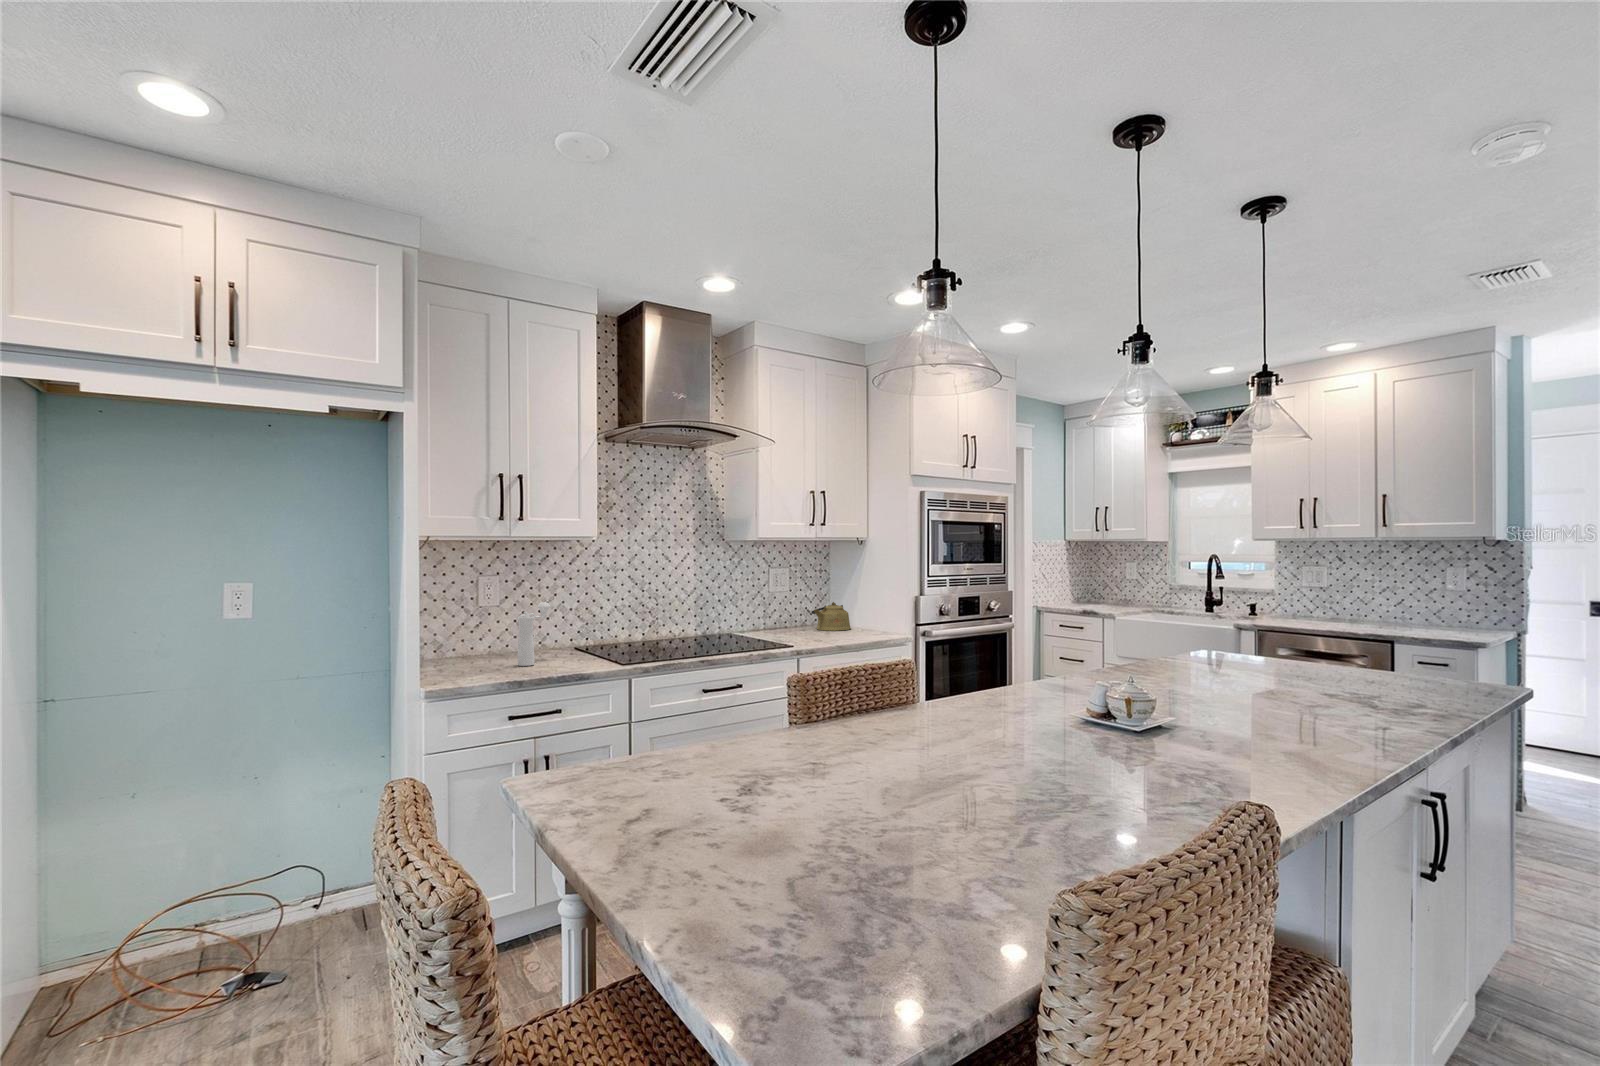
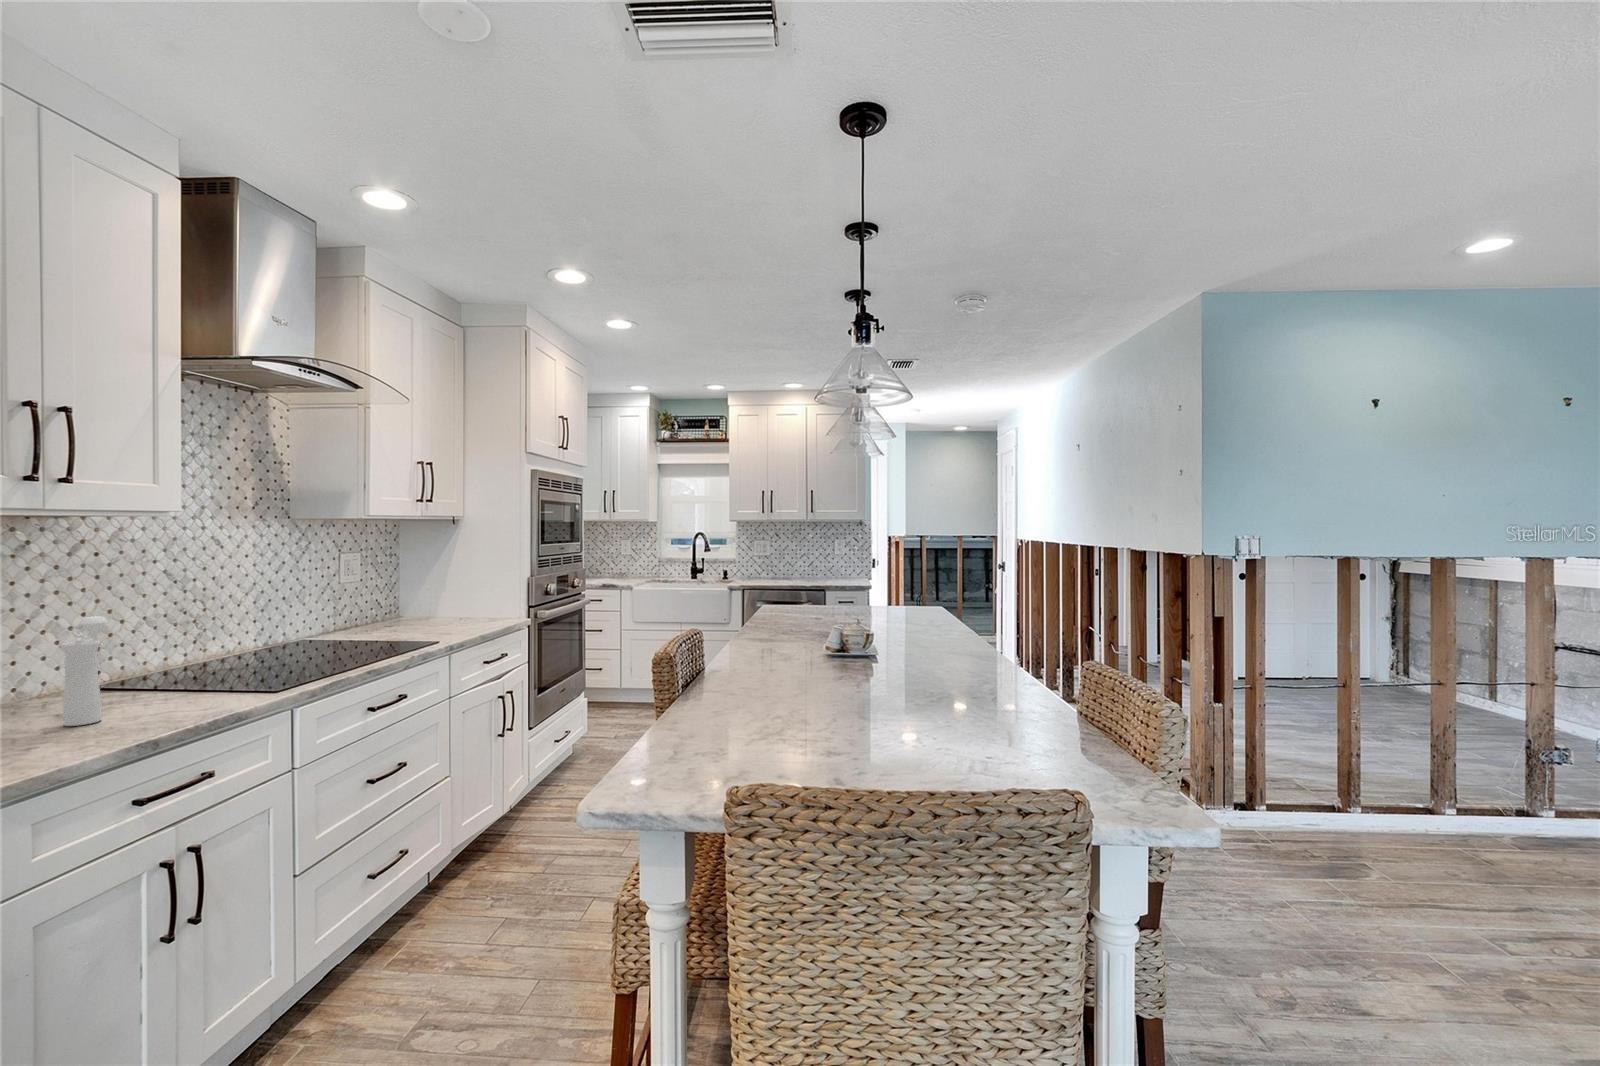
kettle: present [811,602,851,631] -> none [394,589,446,622]

